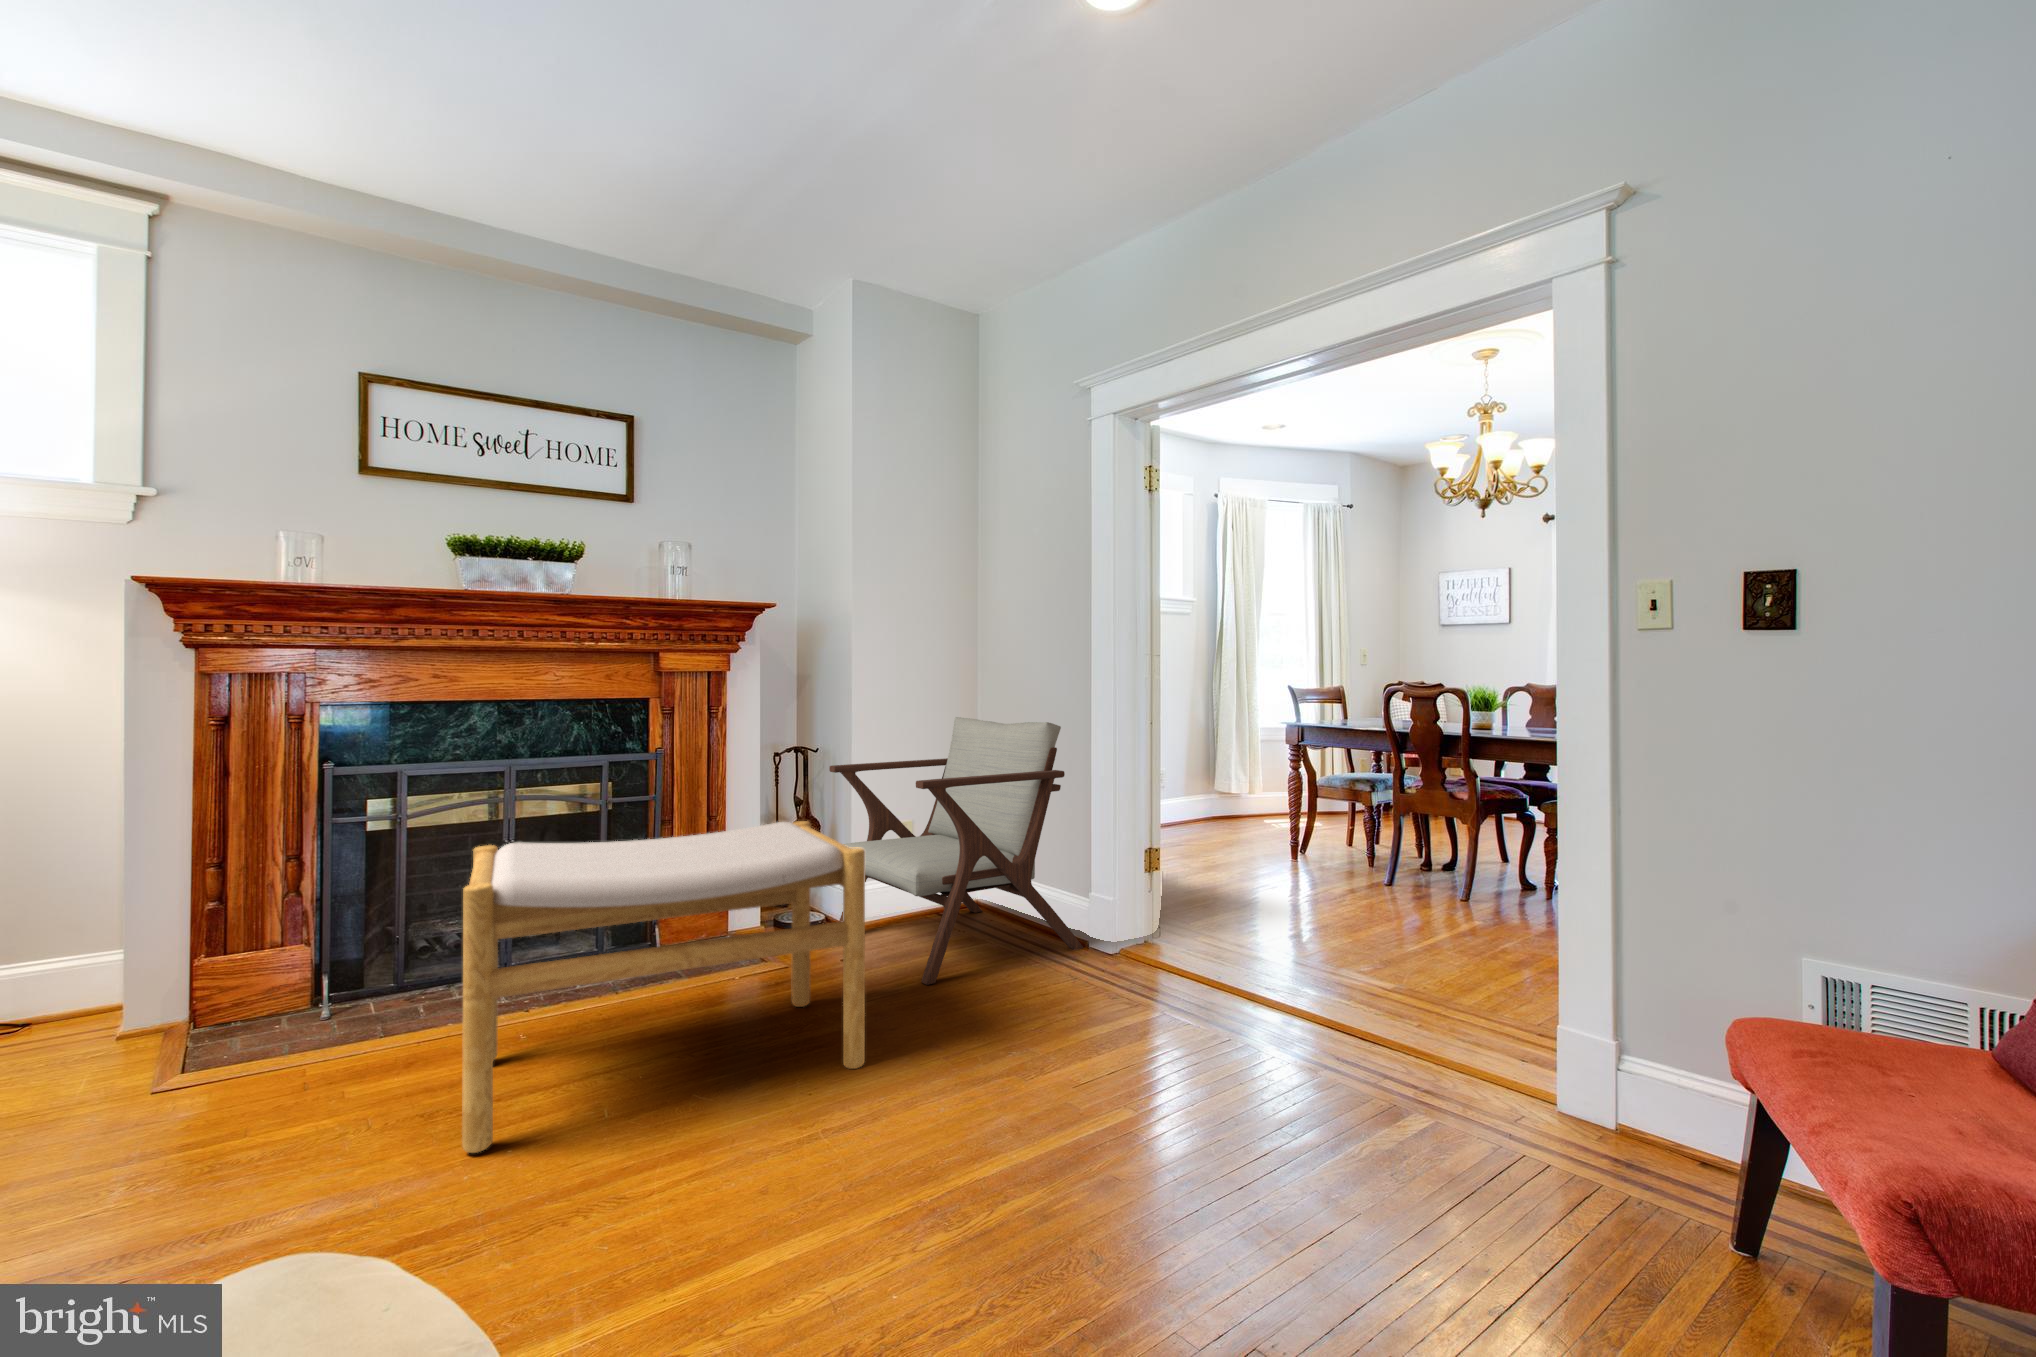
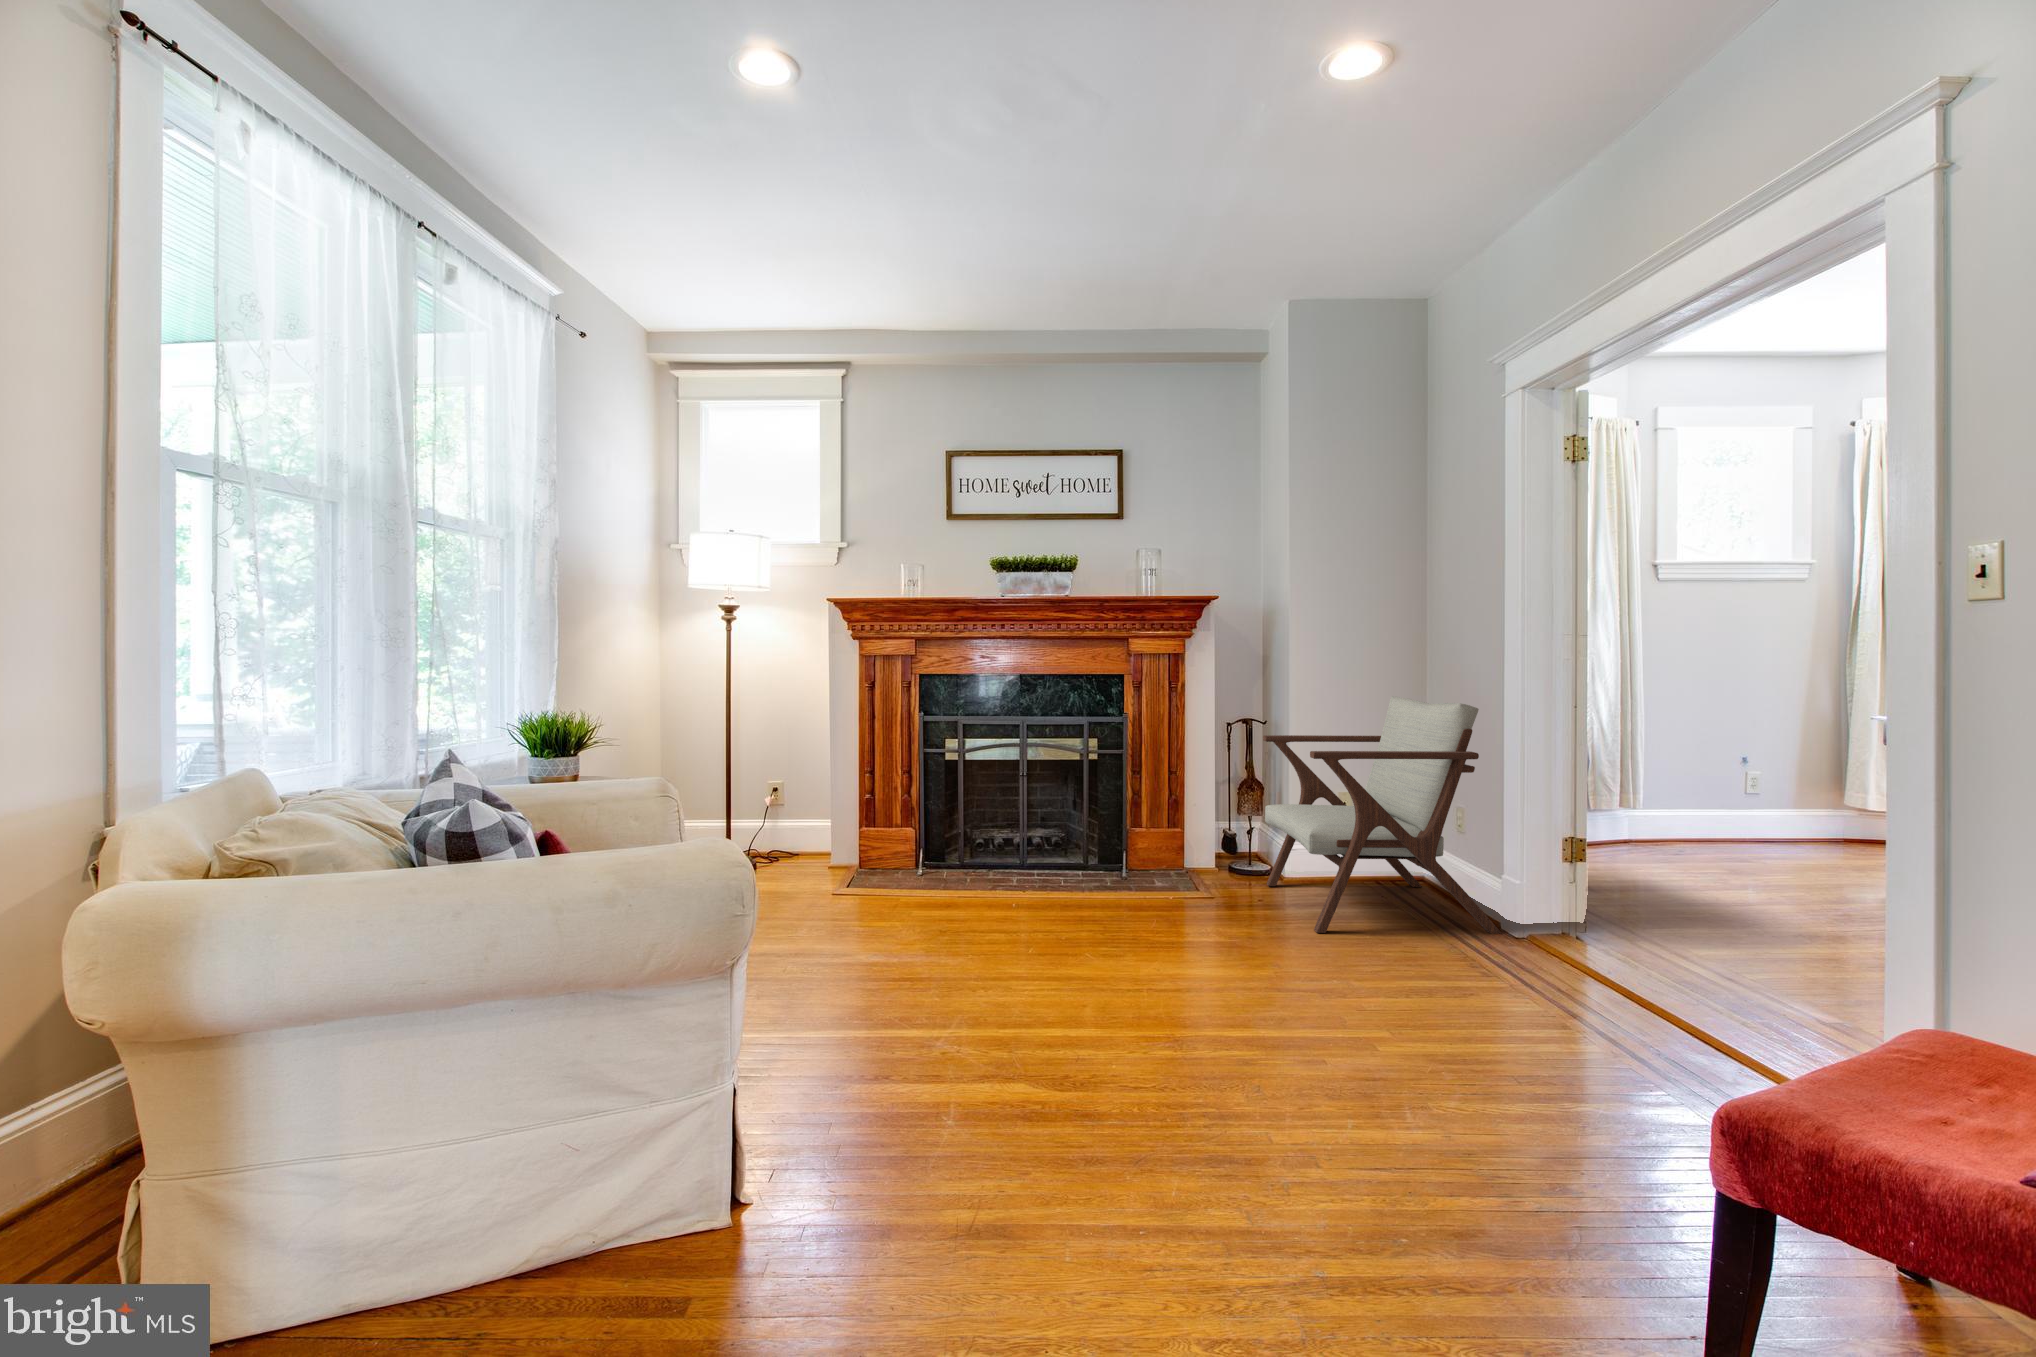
footstool: present [462,821,865,1153] -> none [951,773,1224,975]

